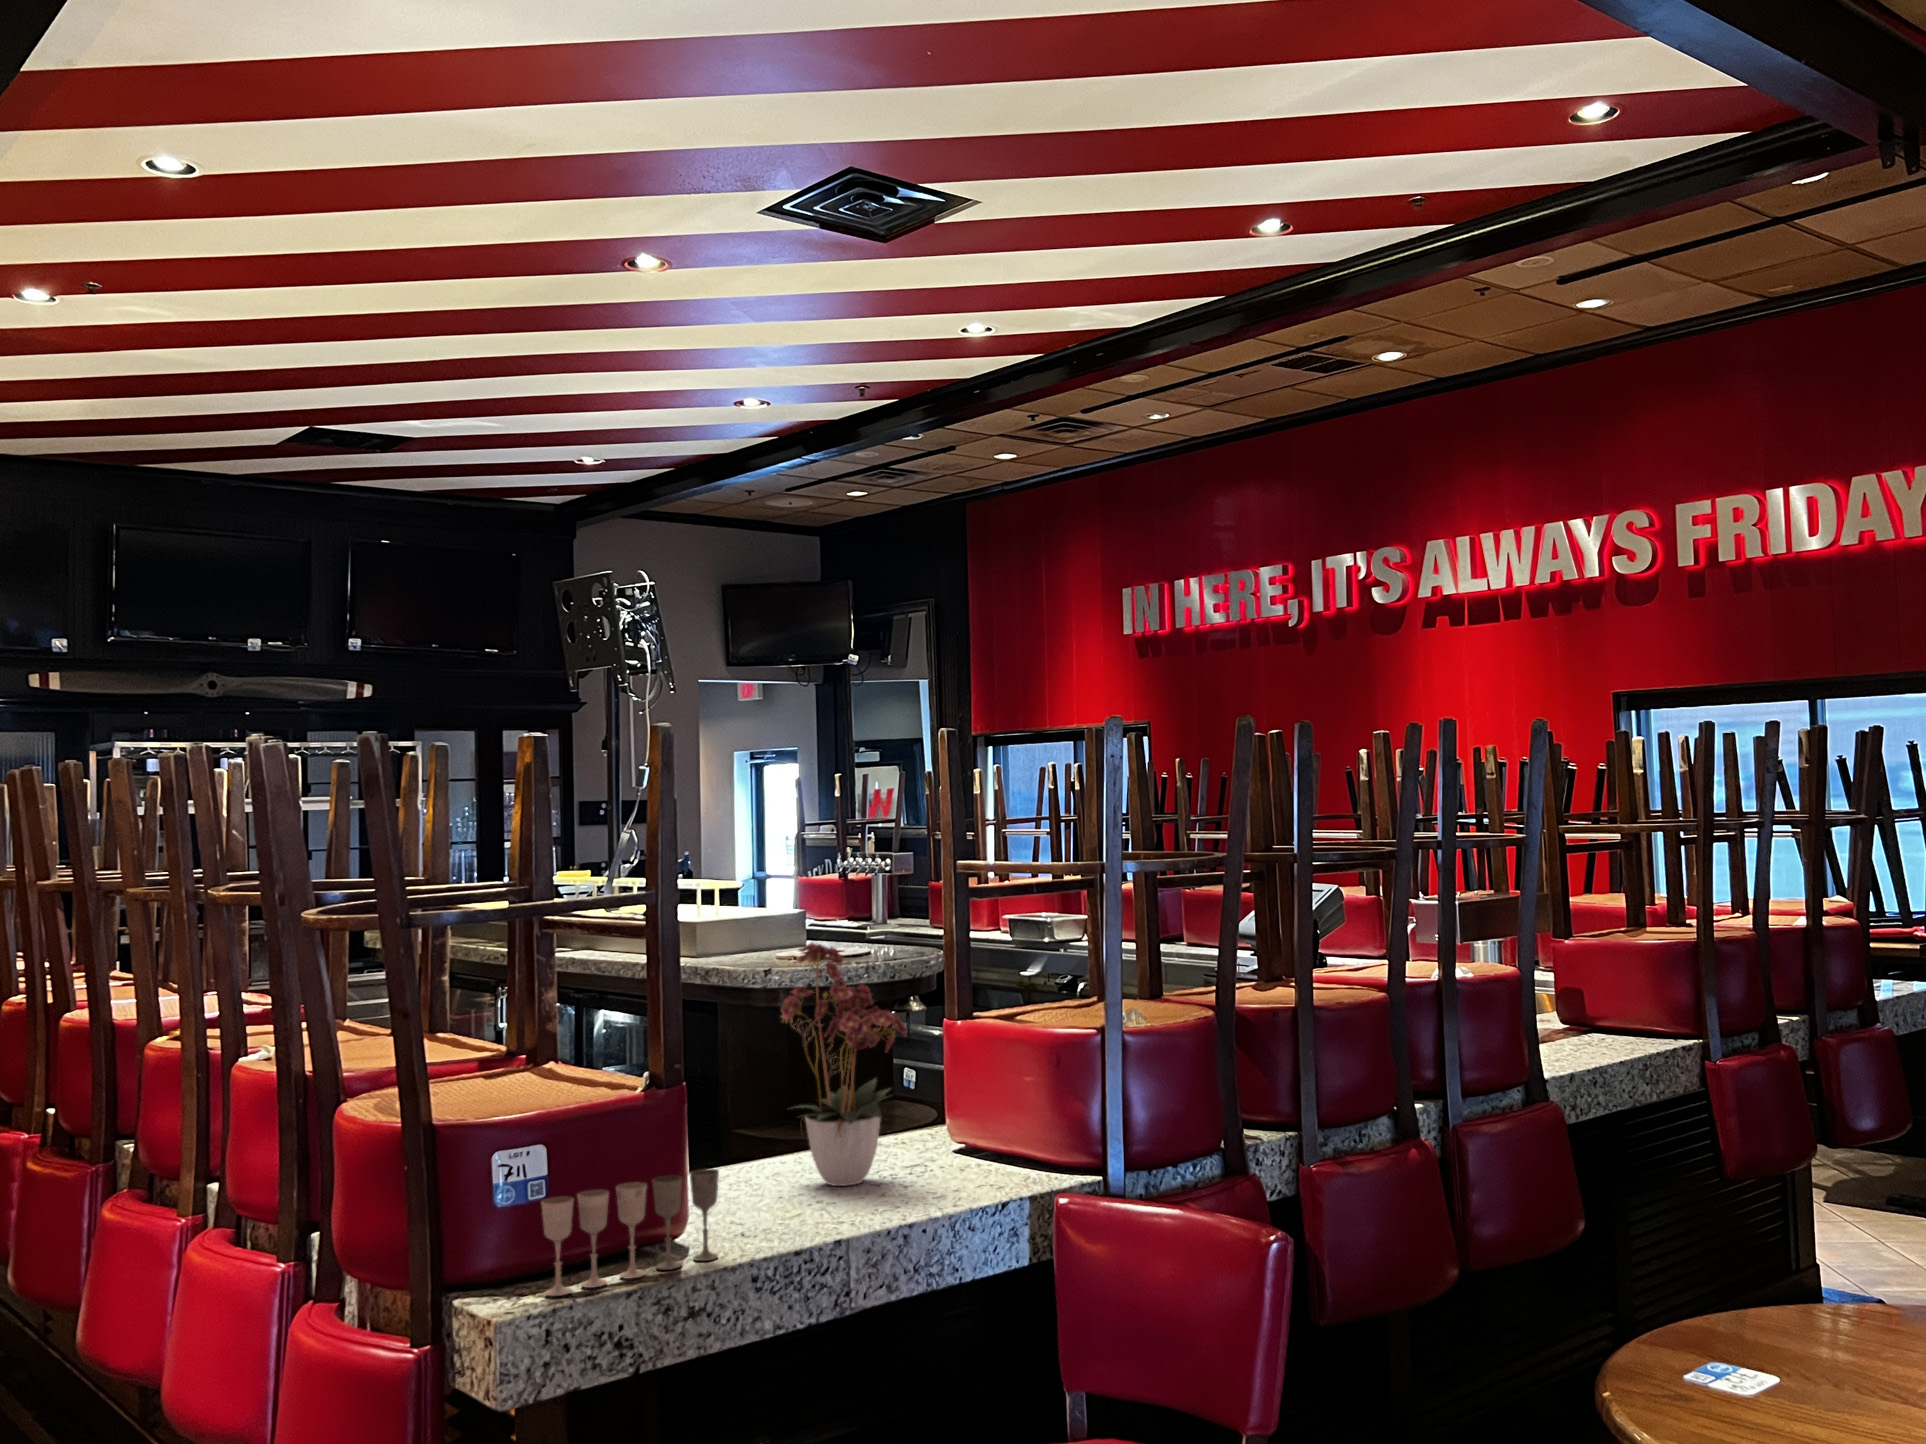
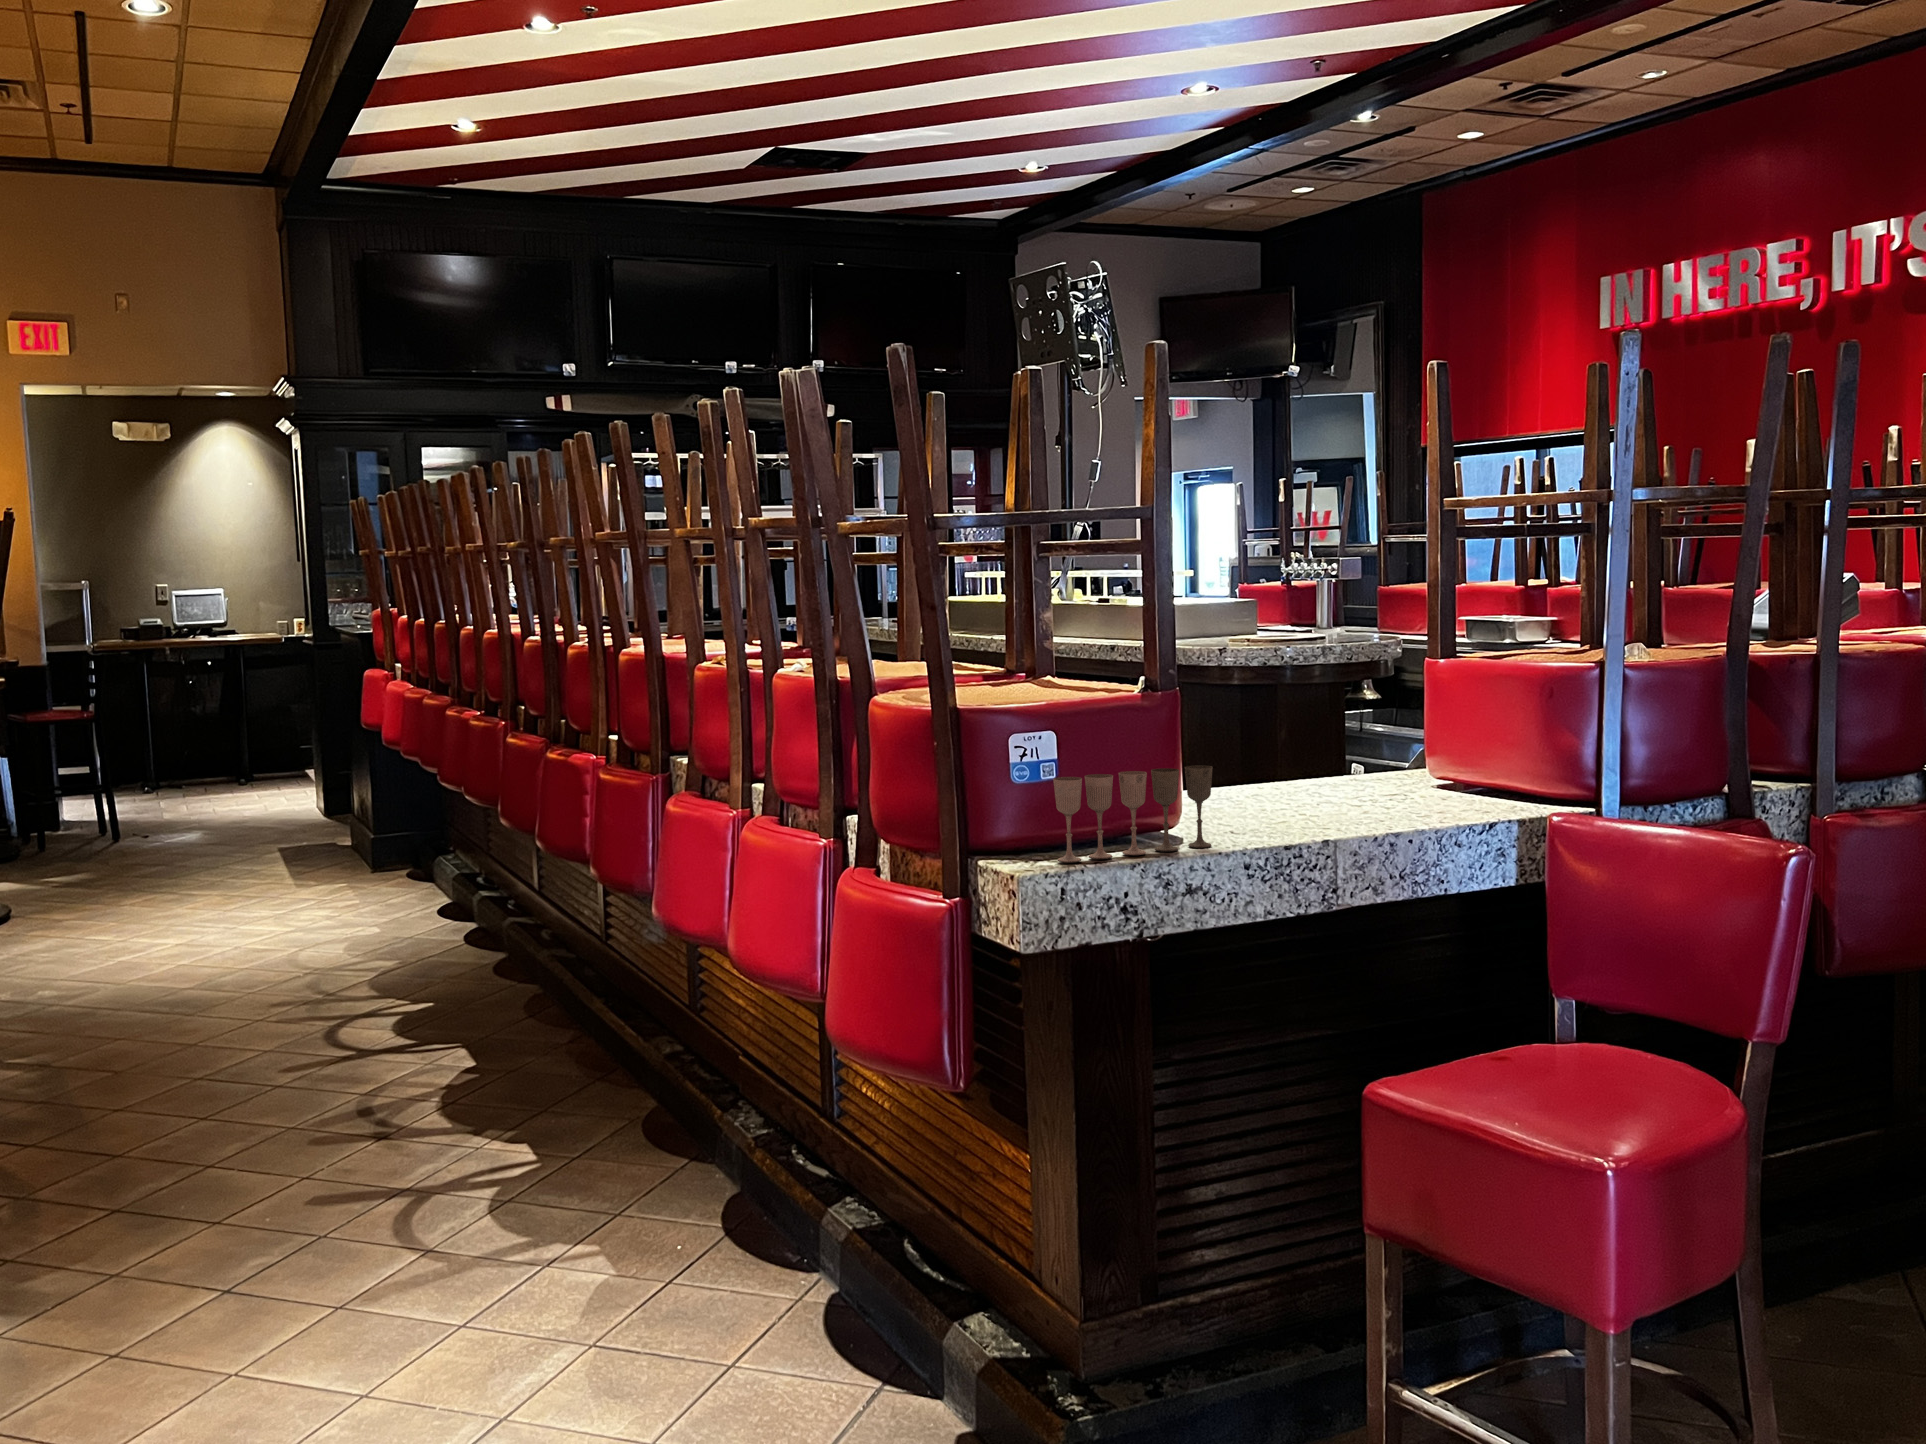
flower arrangement: present [781,942,907,1186] -> none [1252,563,1403,806]

